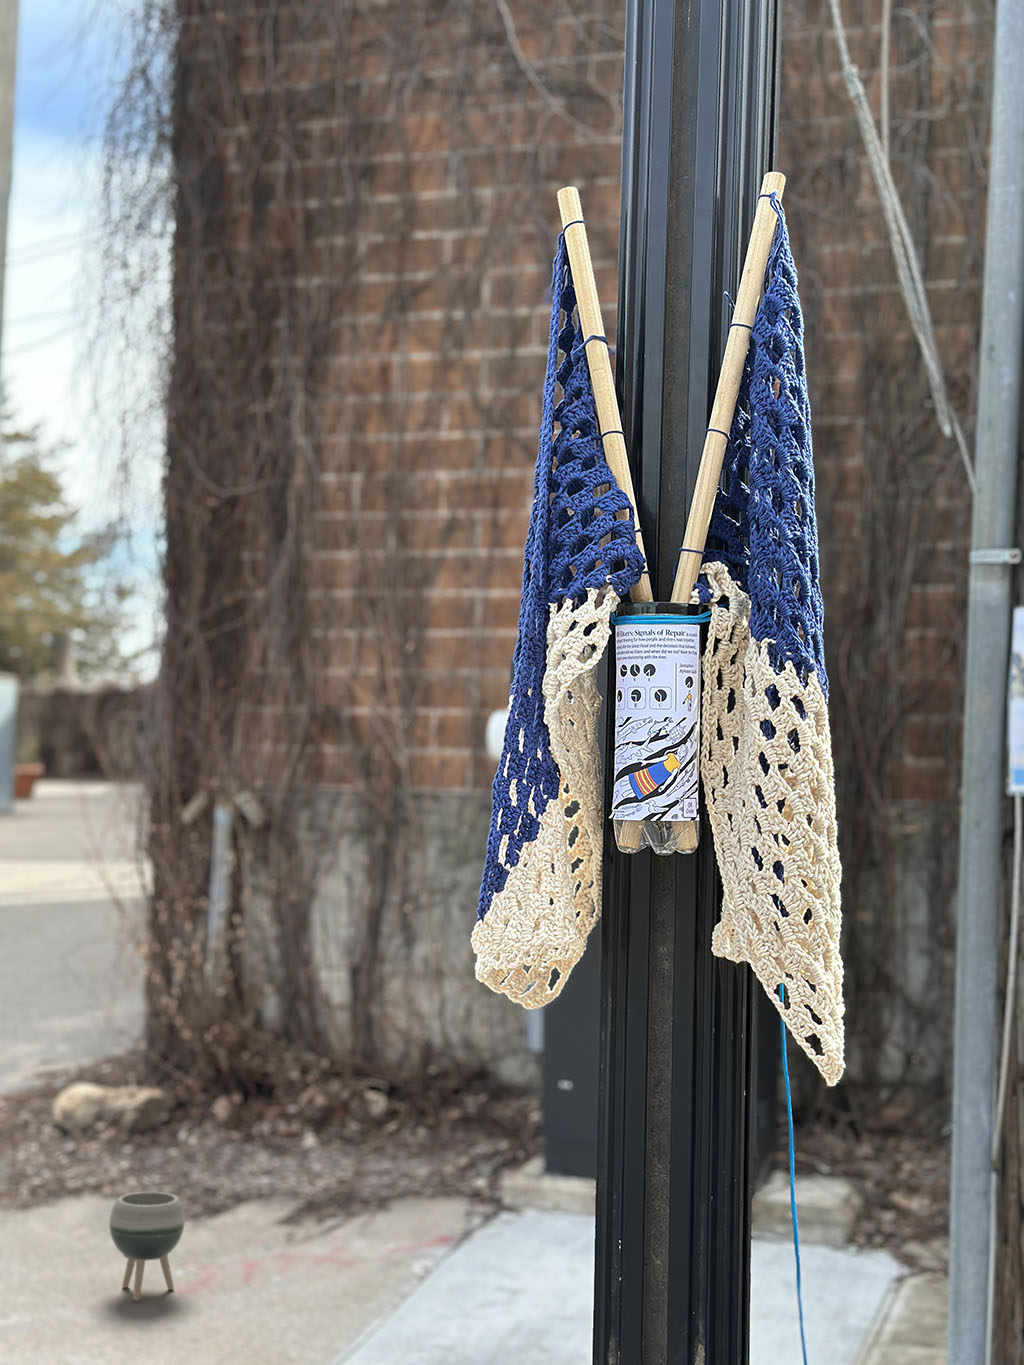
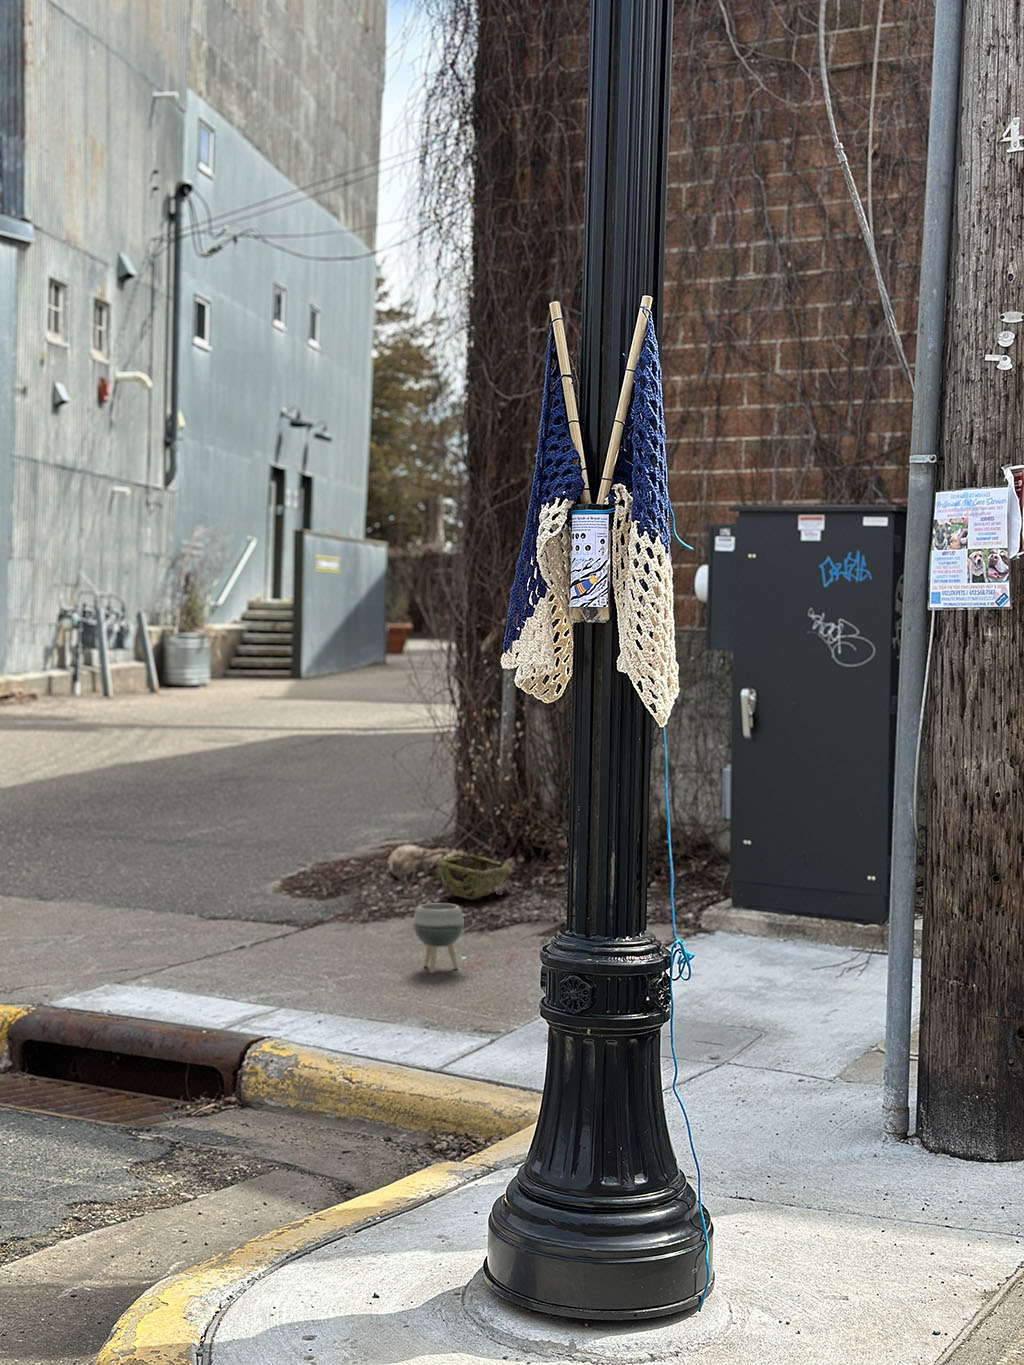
woven basket: none [127,1096,230,1164] -> present [438,855,510,900]

